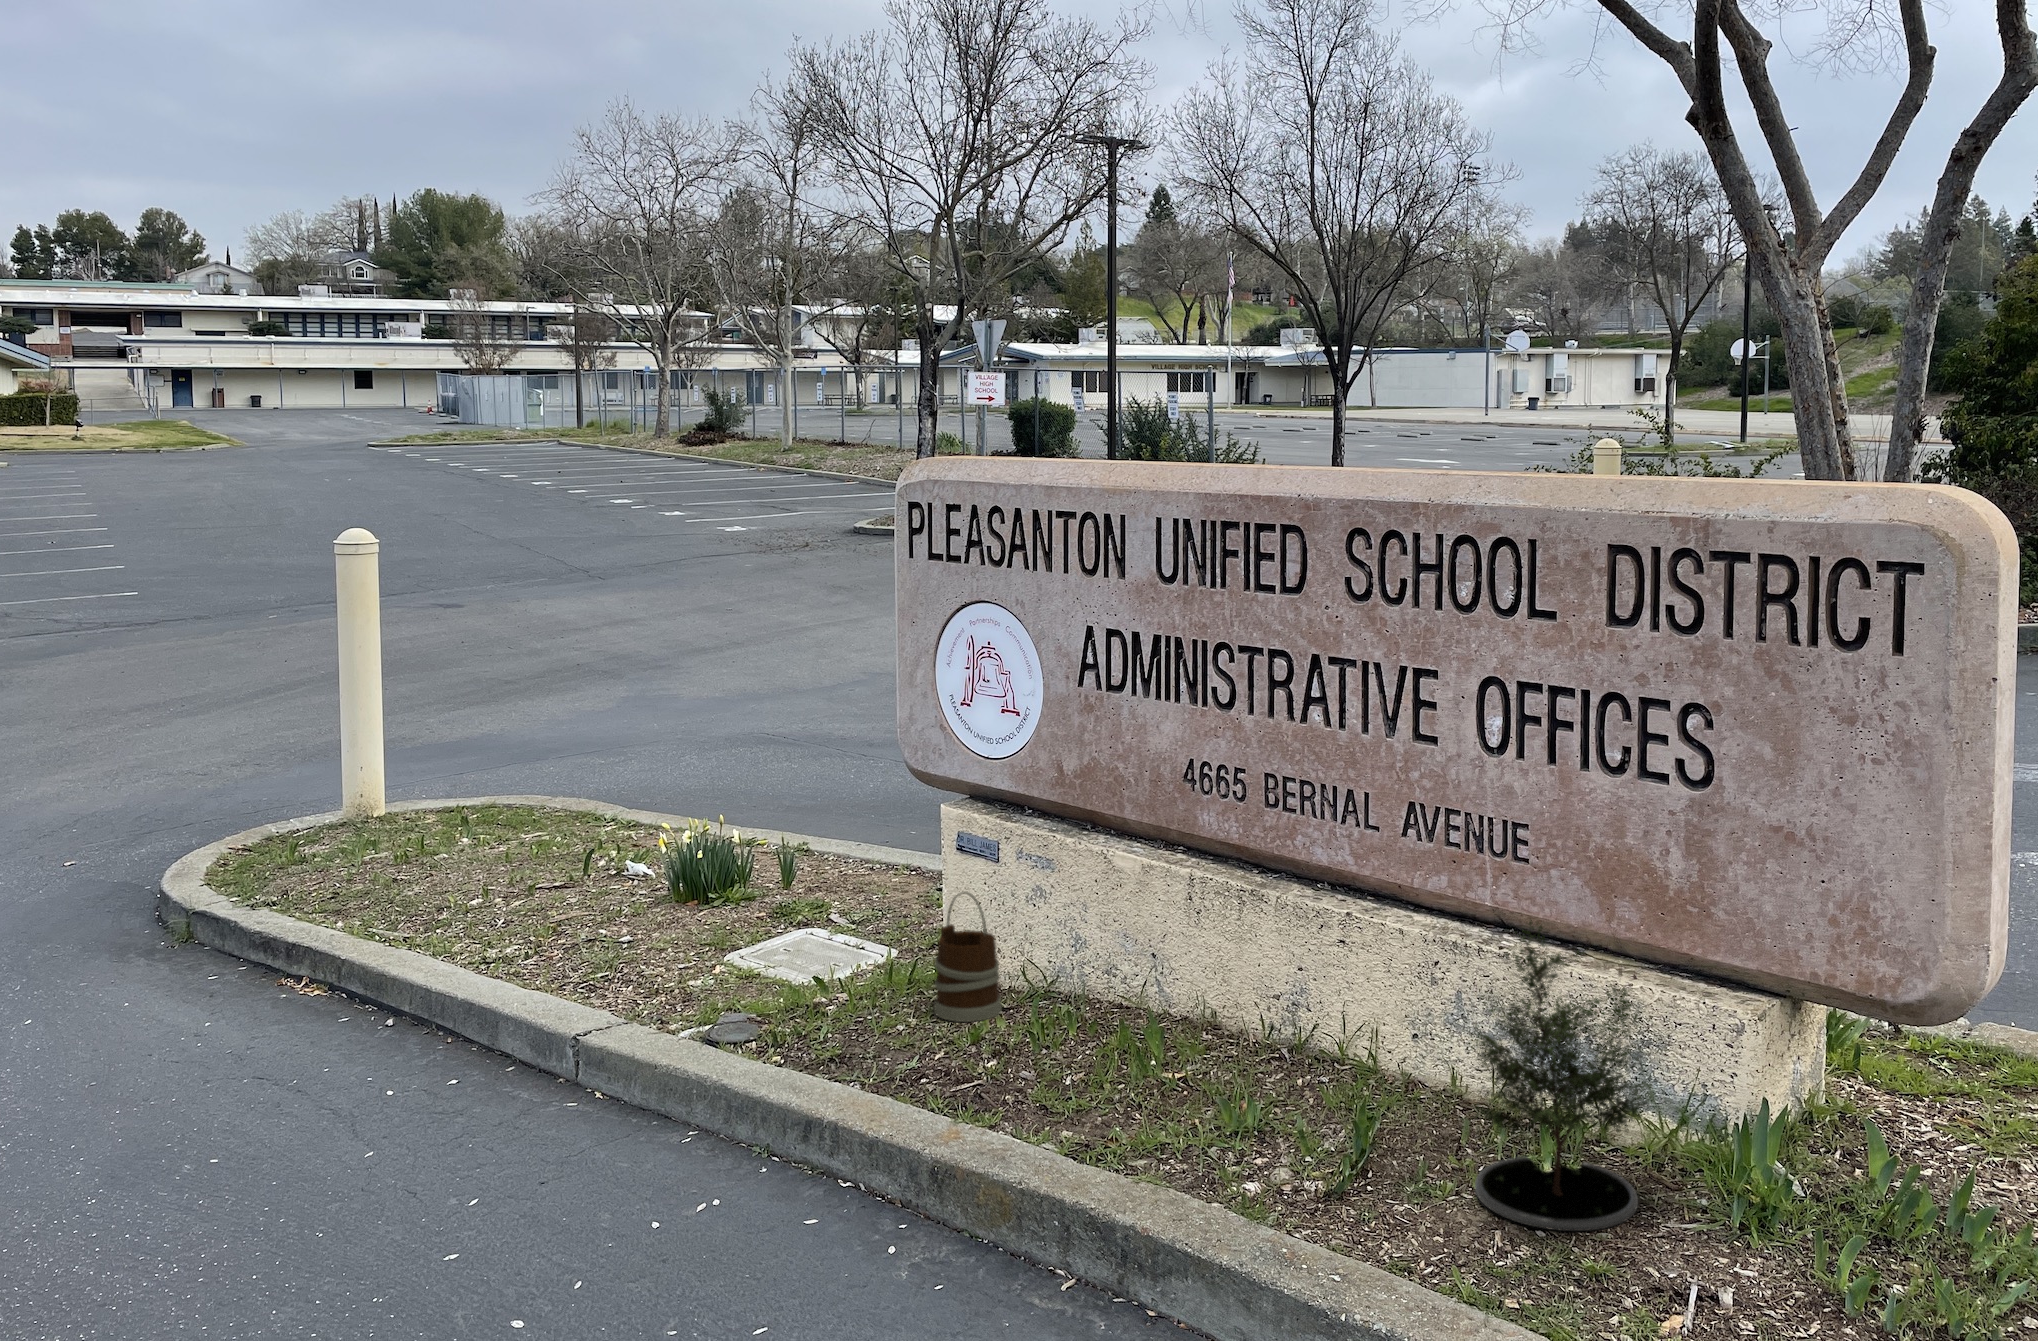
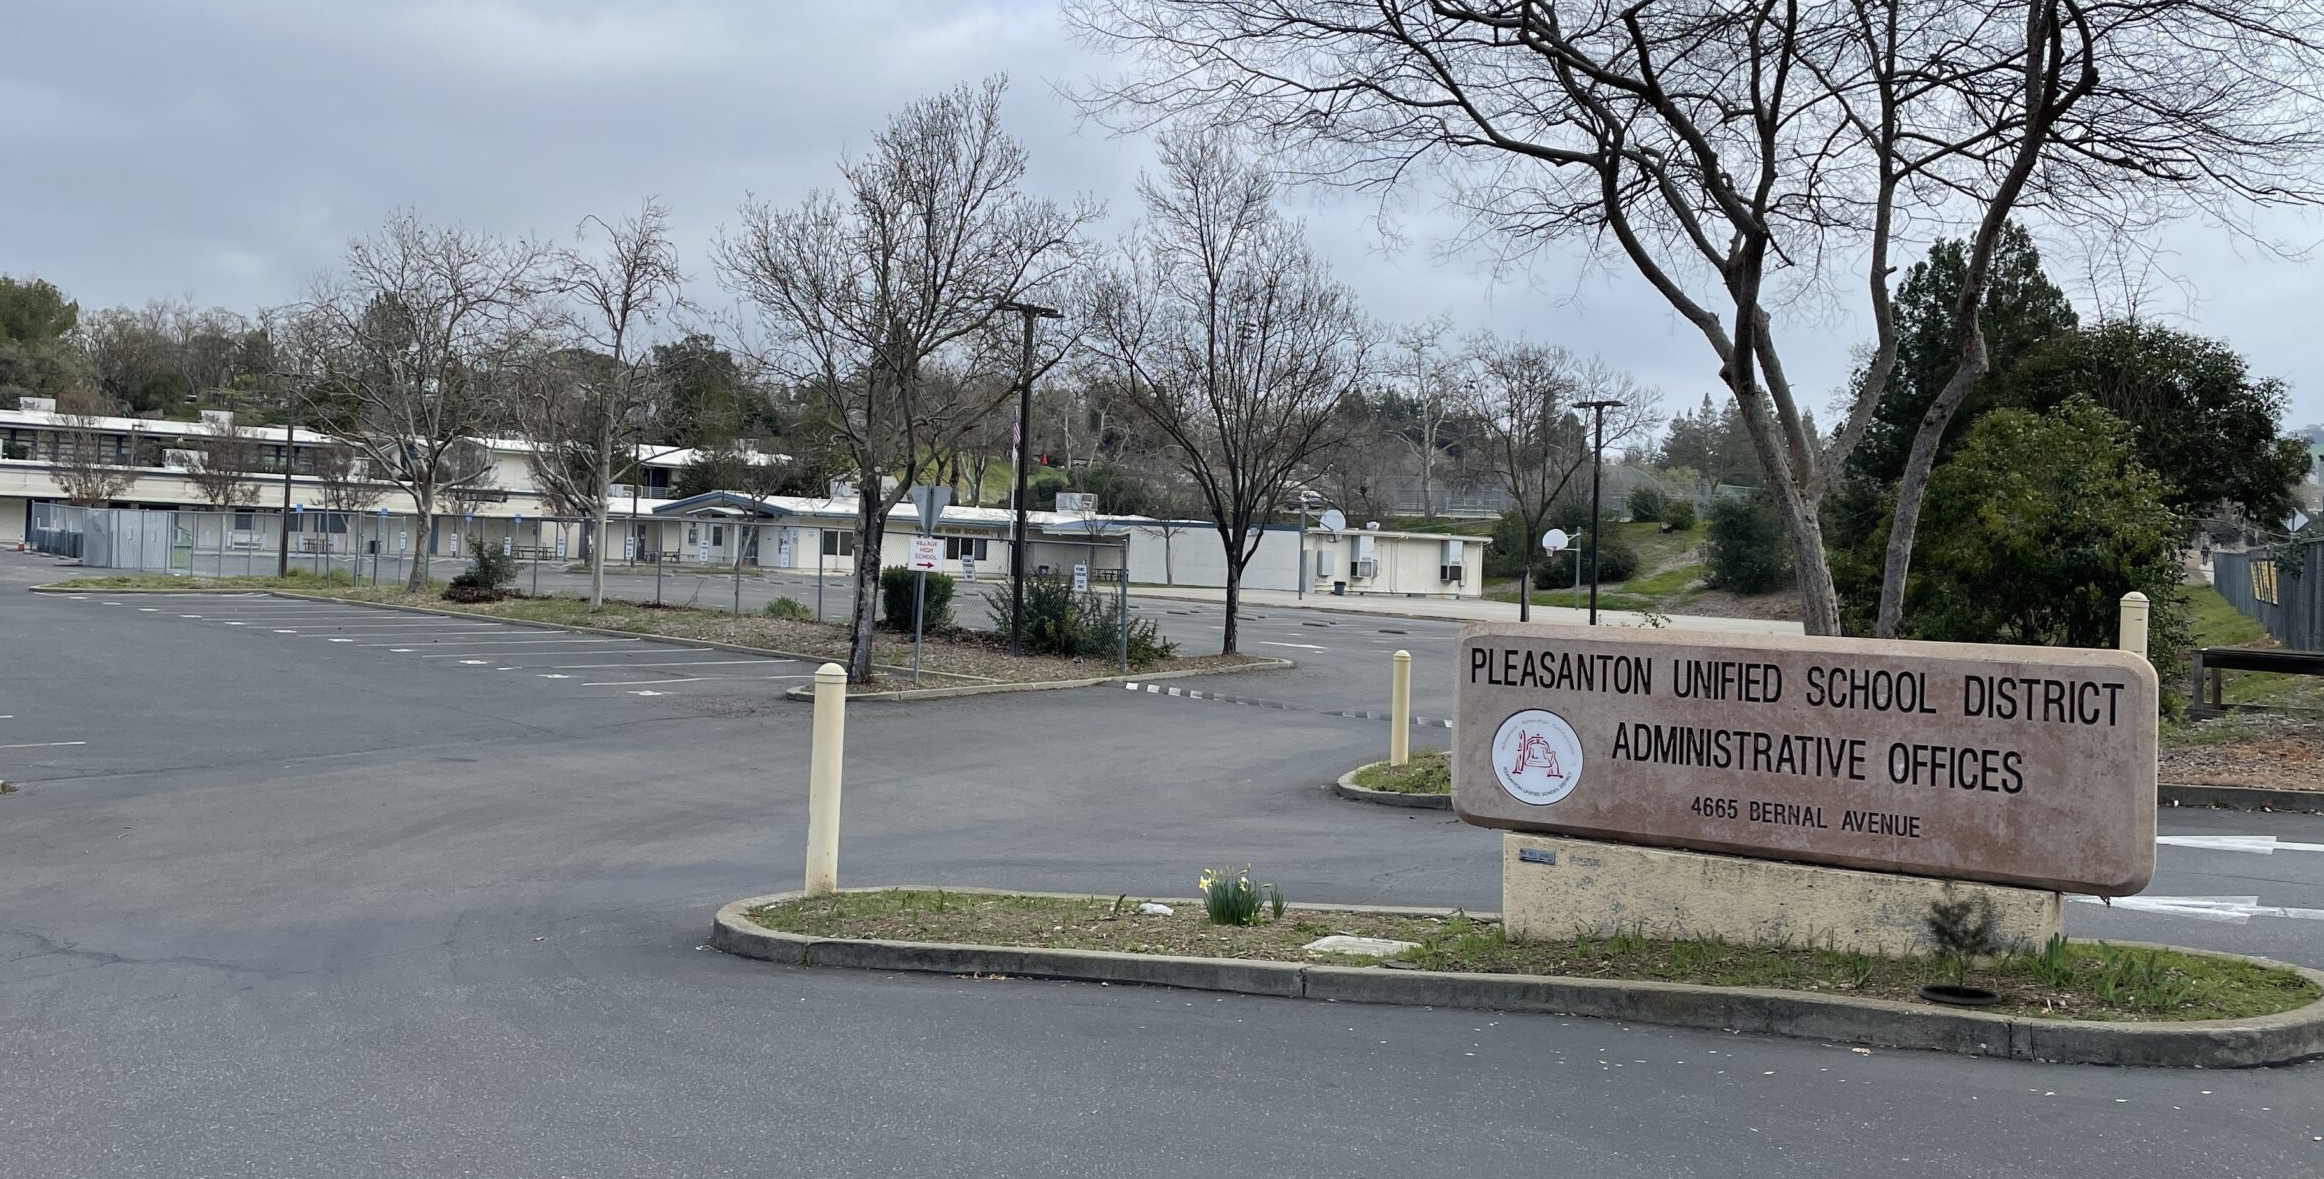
wooden bucket: present [934,892,1002,1022] -> none [1520,881,1562,958]

